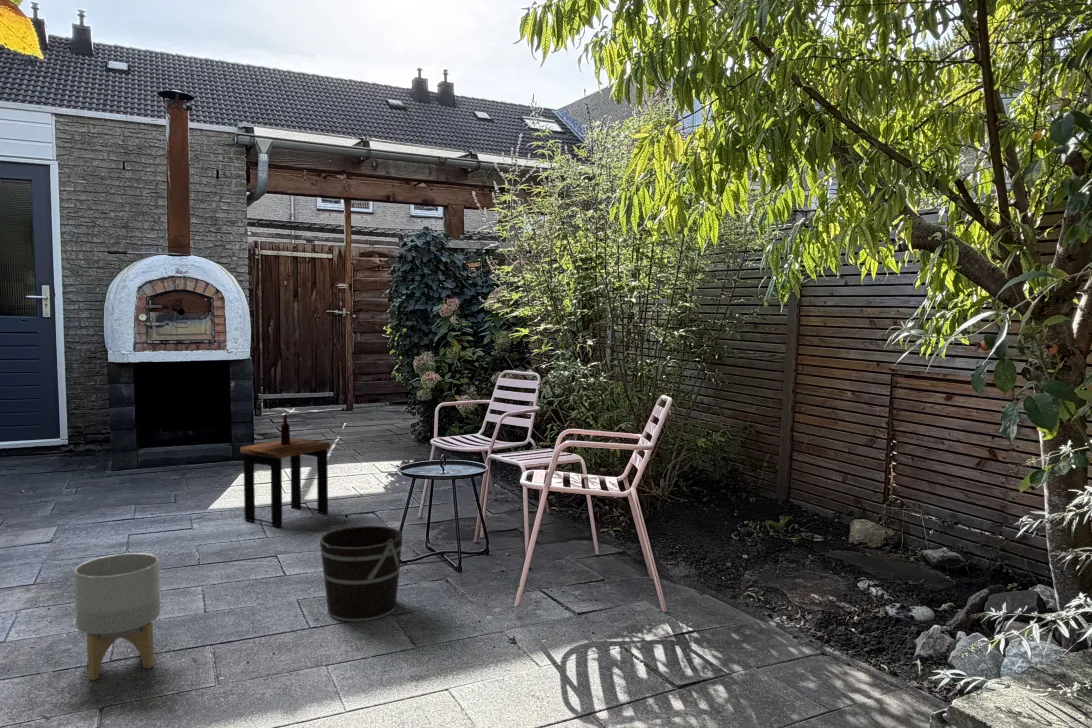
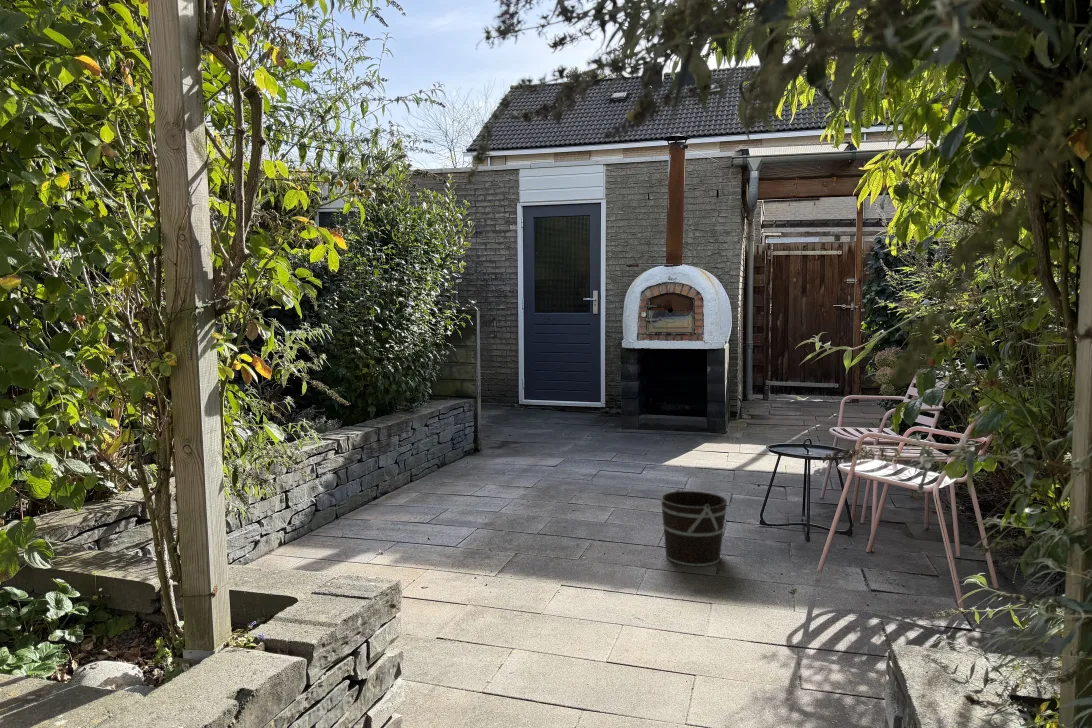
side table: present [240,415,330,528] -> none [671,398,741,489]
planter: present [74,553,160,680] -> none [501,478,549,556]

